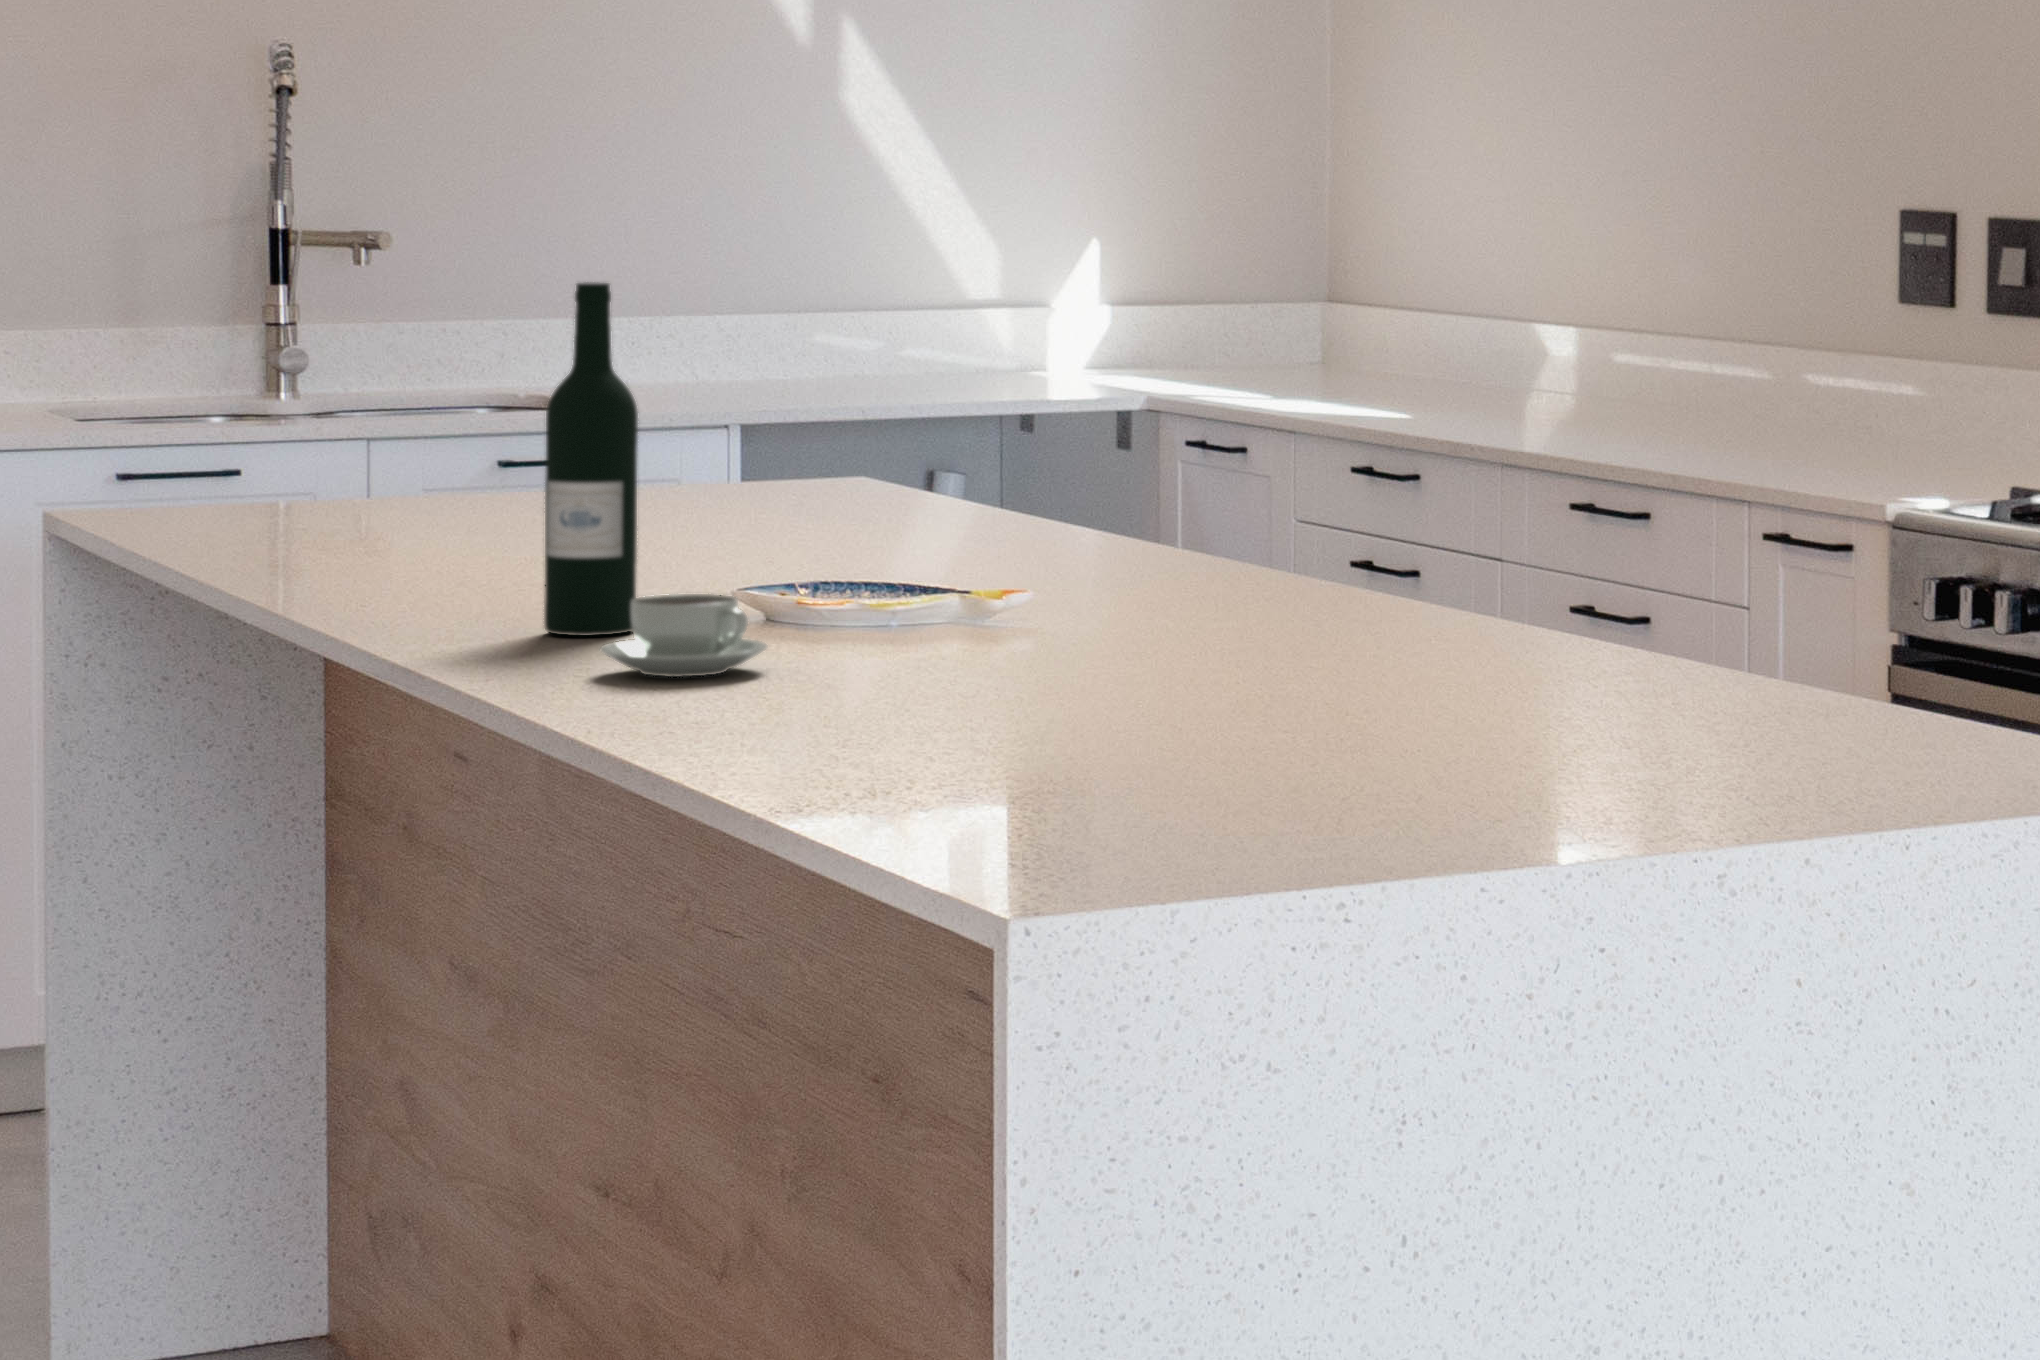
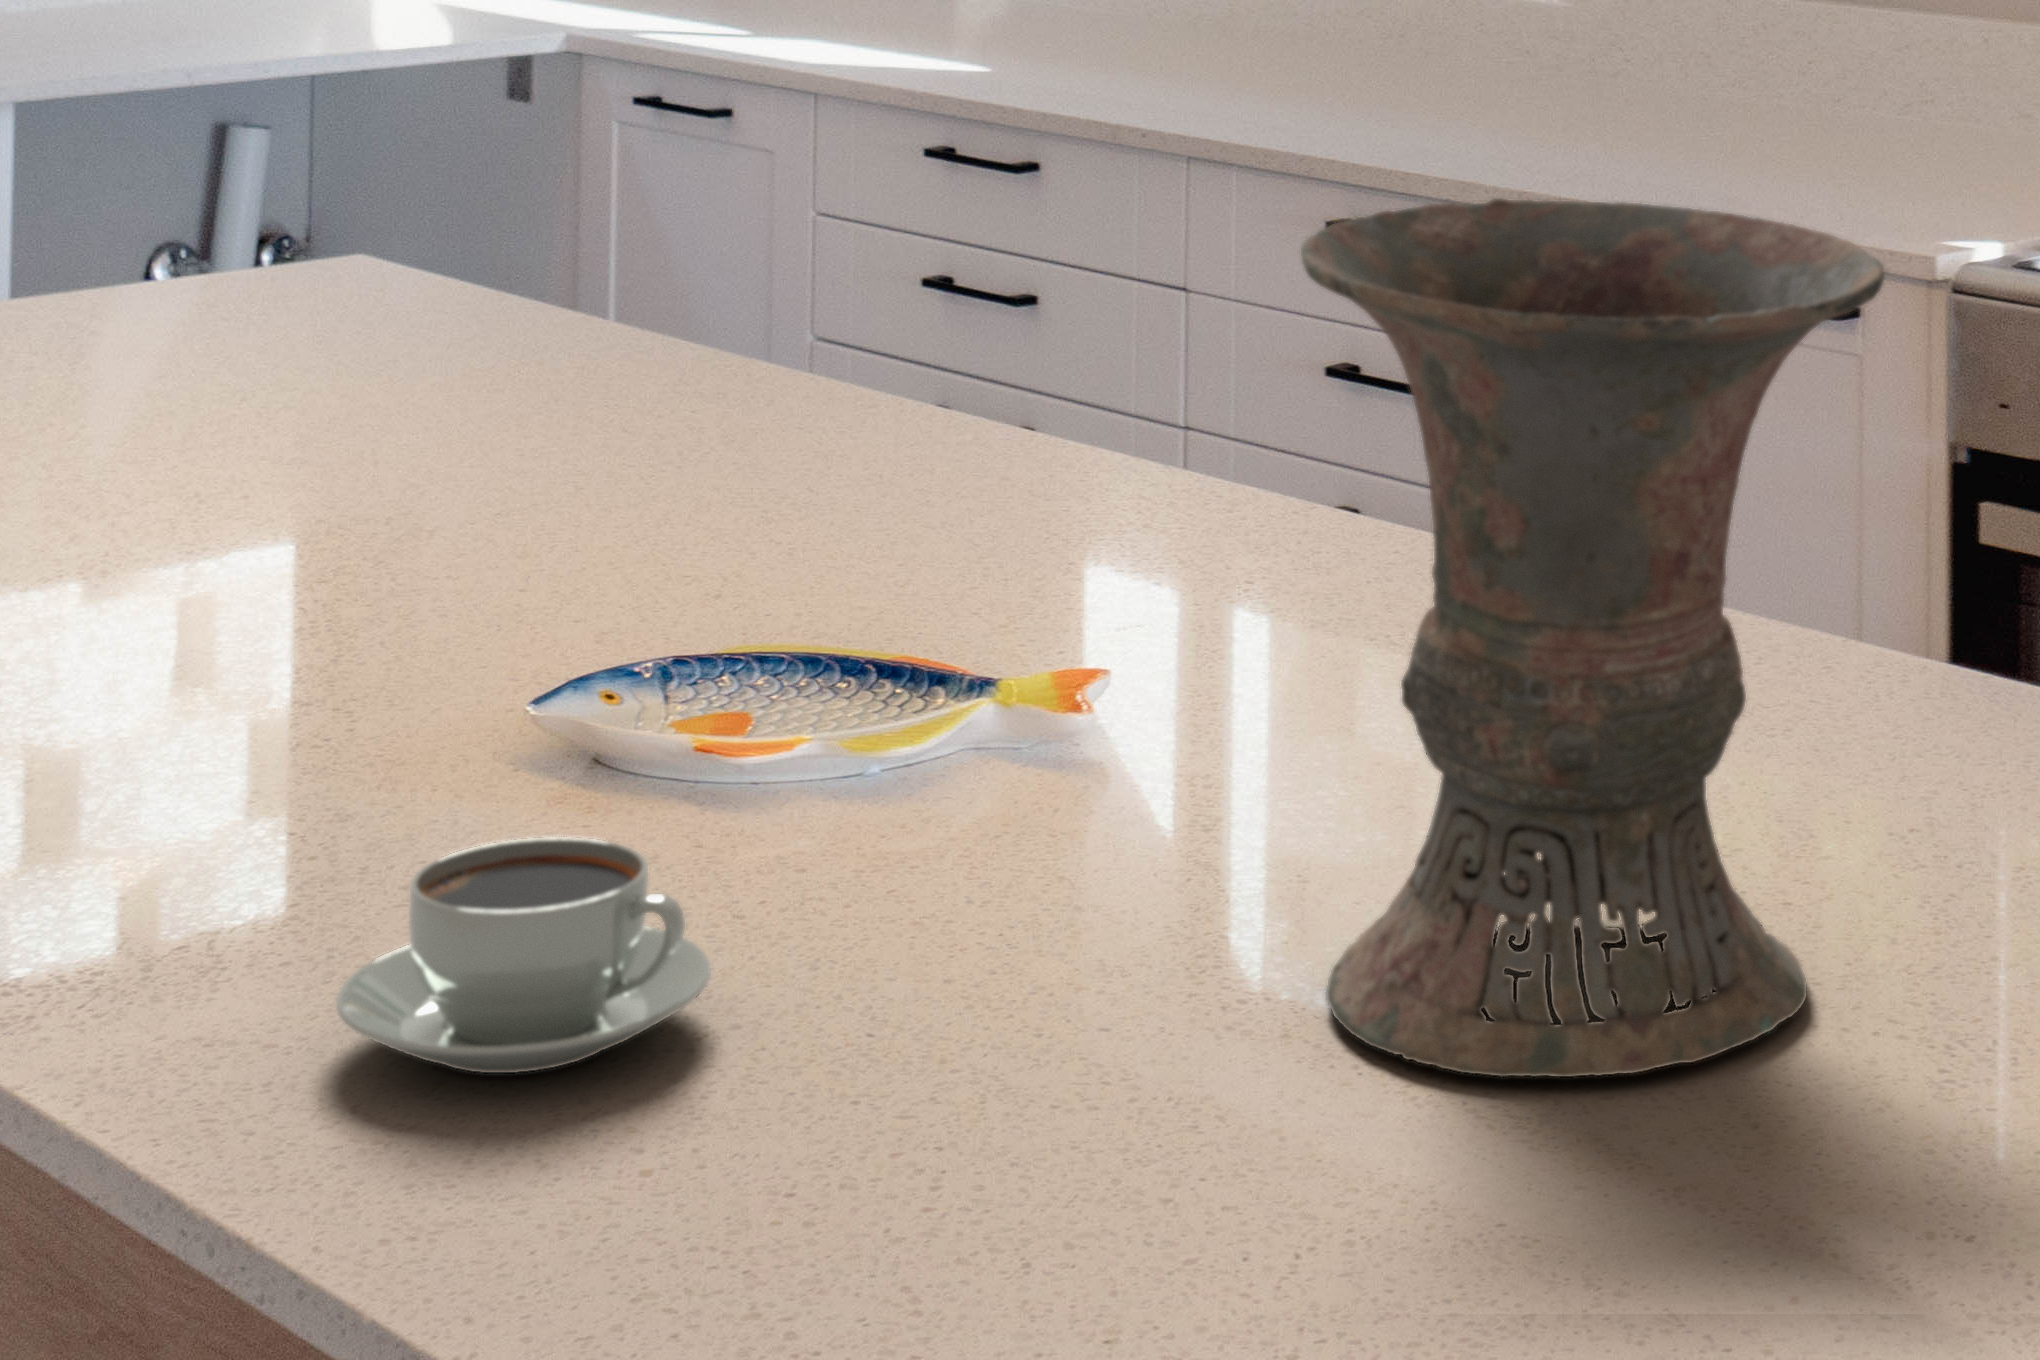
wine bottle: present [544,282,638,636] -> none [88,109,298,862]
vase: none [1009,320,1291,690] -> present [1301,198,1884,1077]

